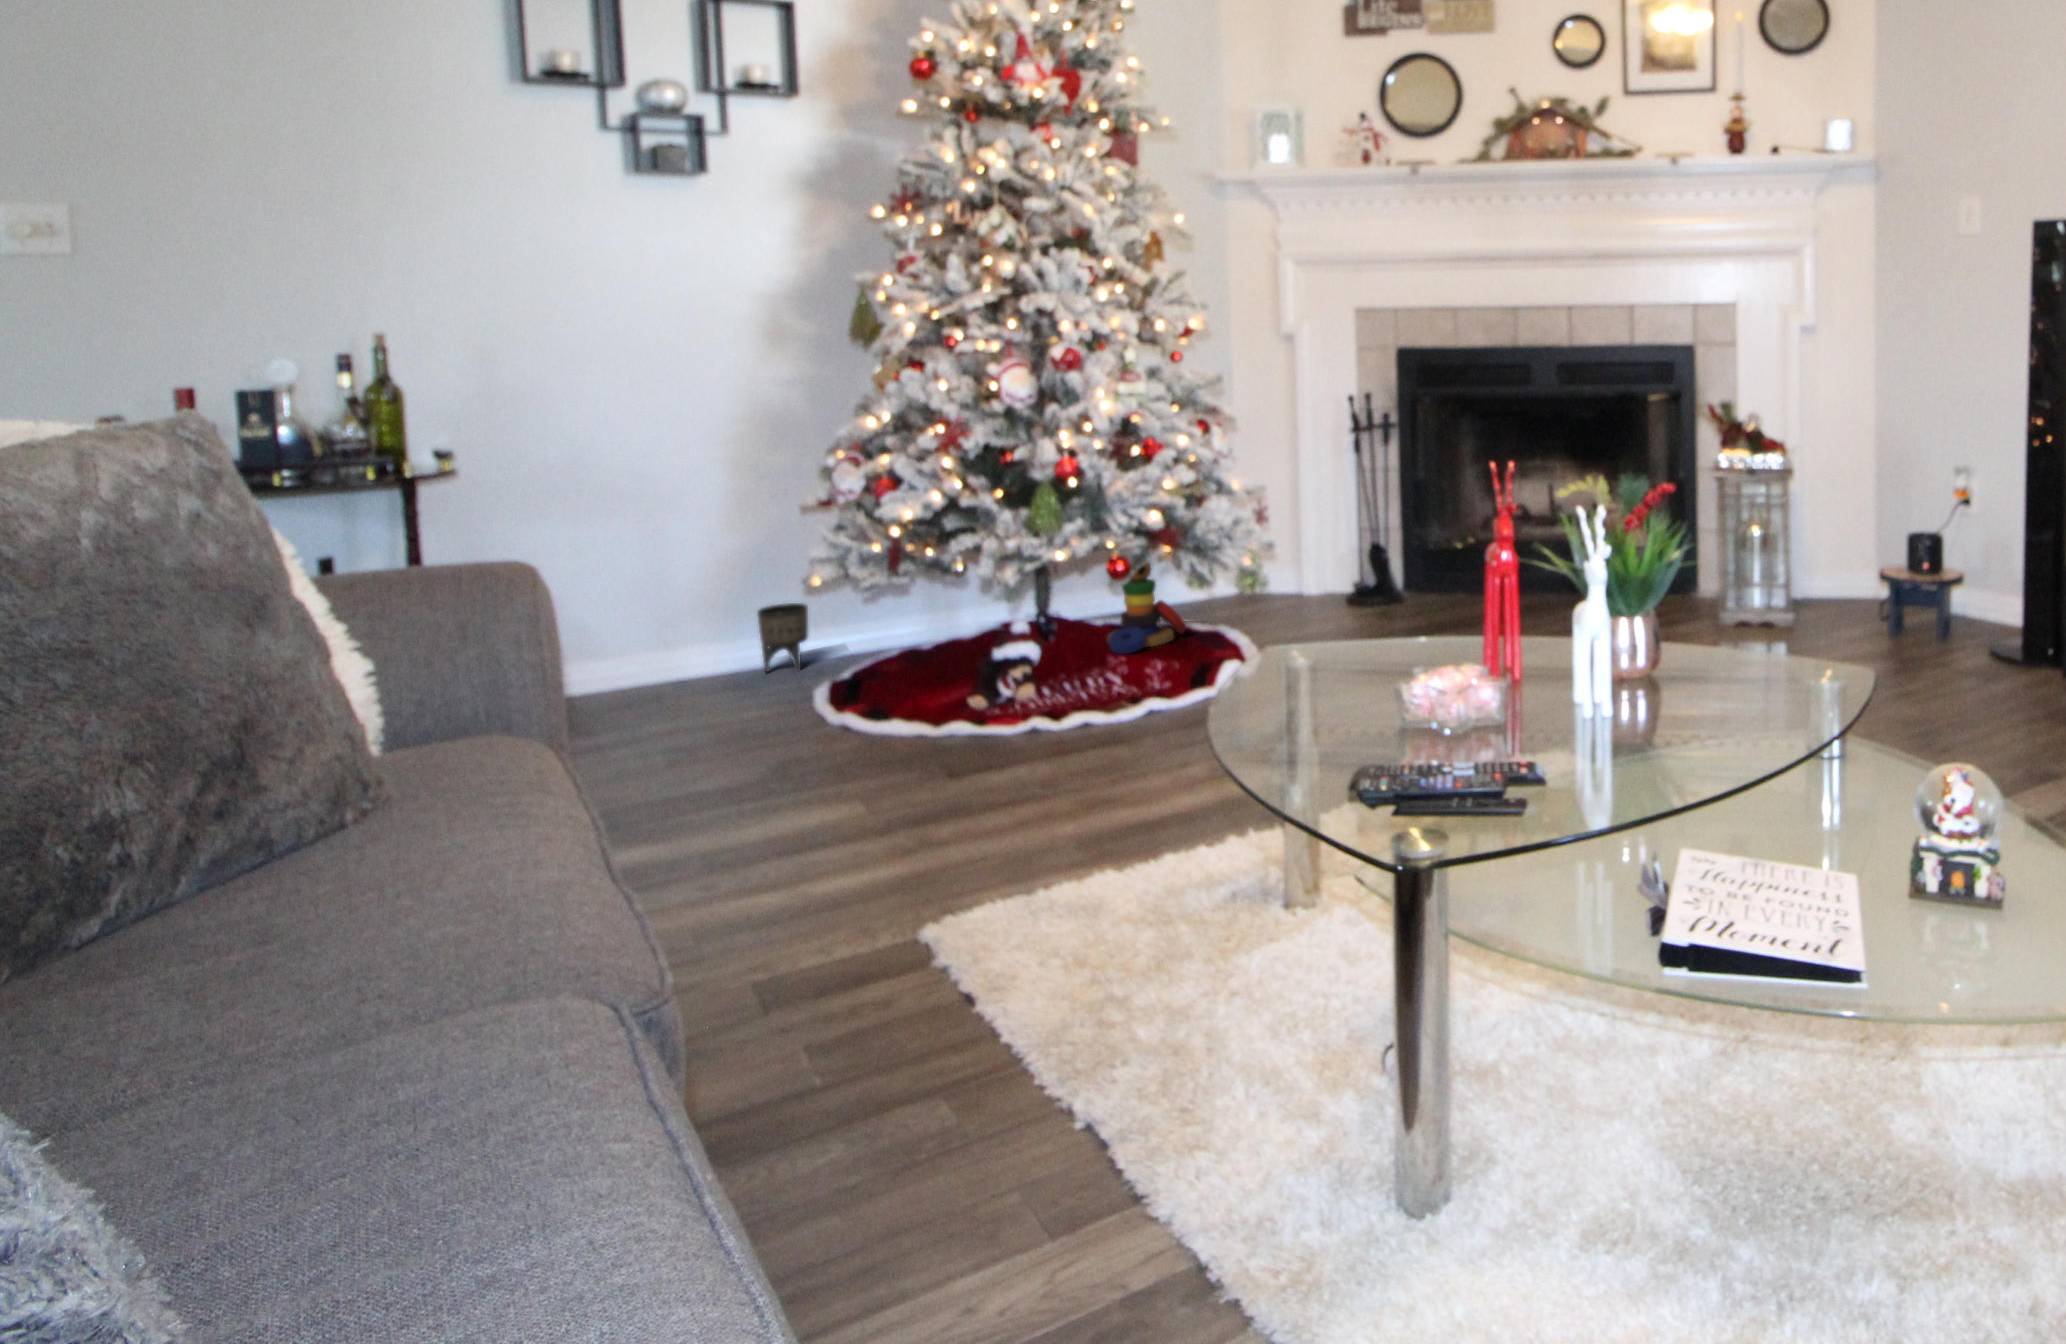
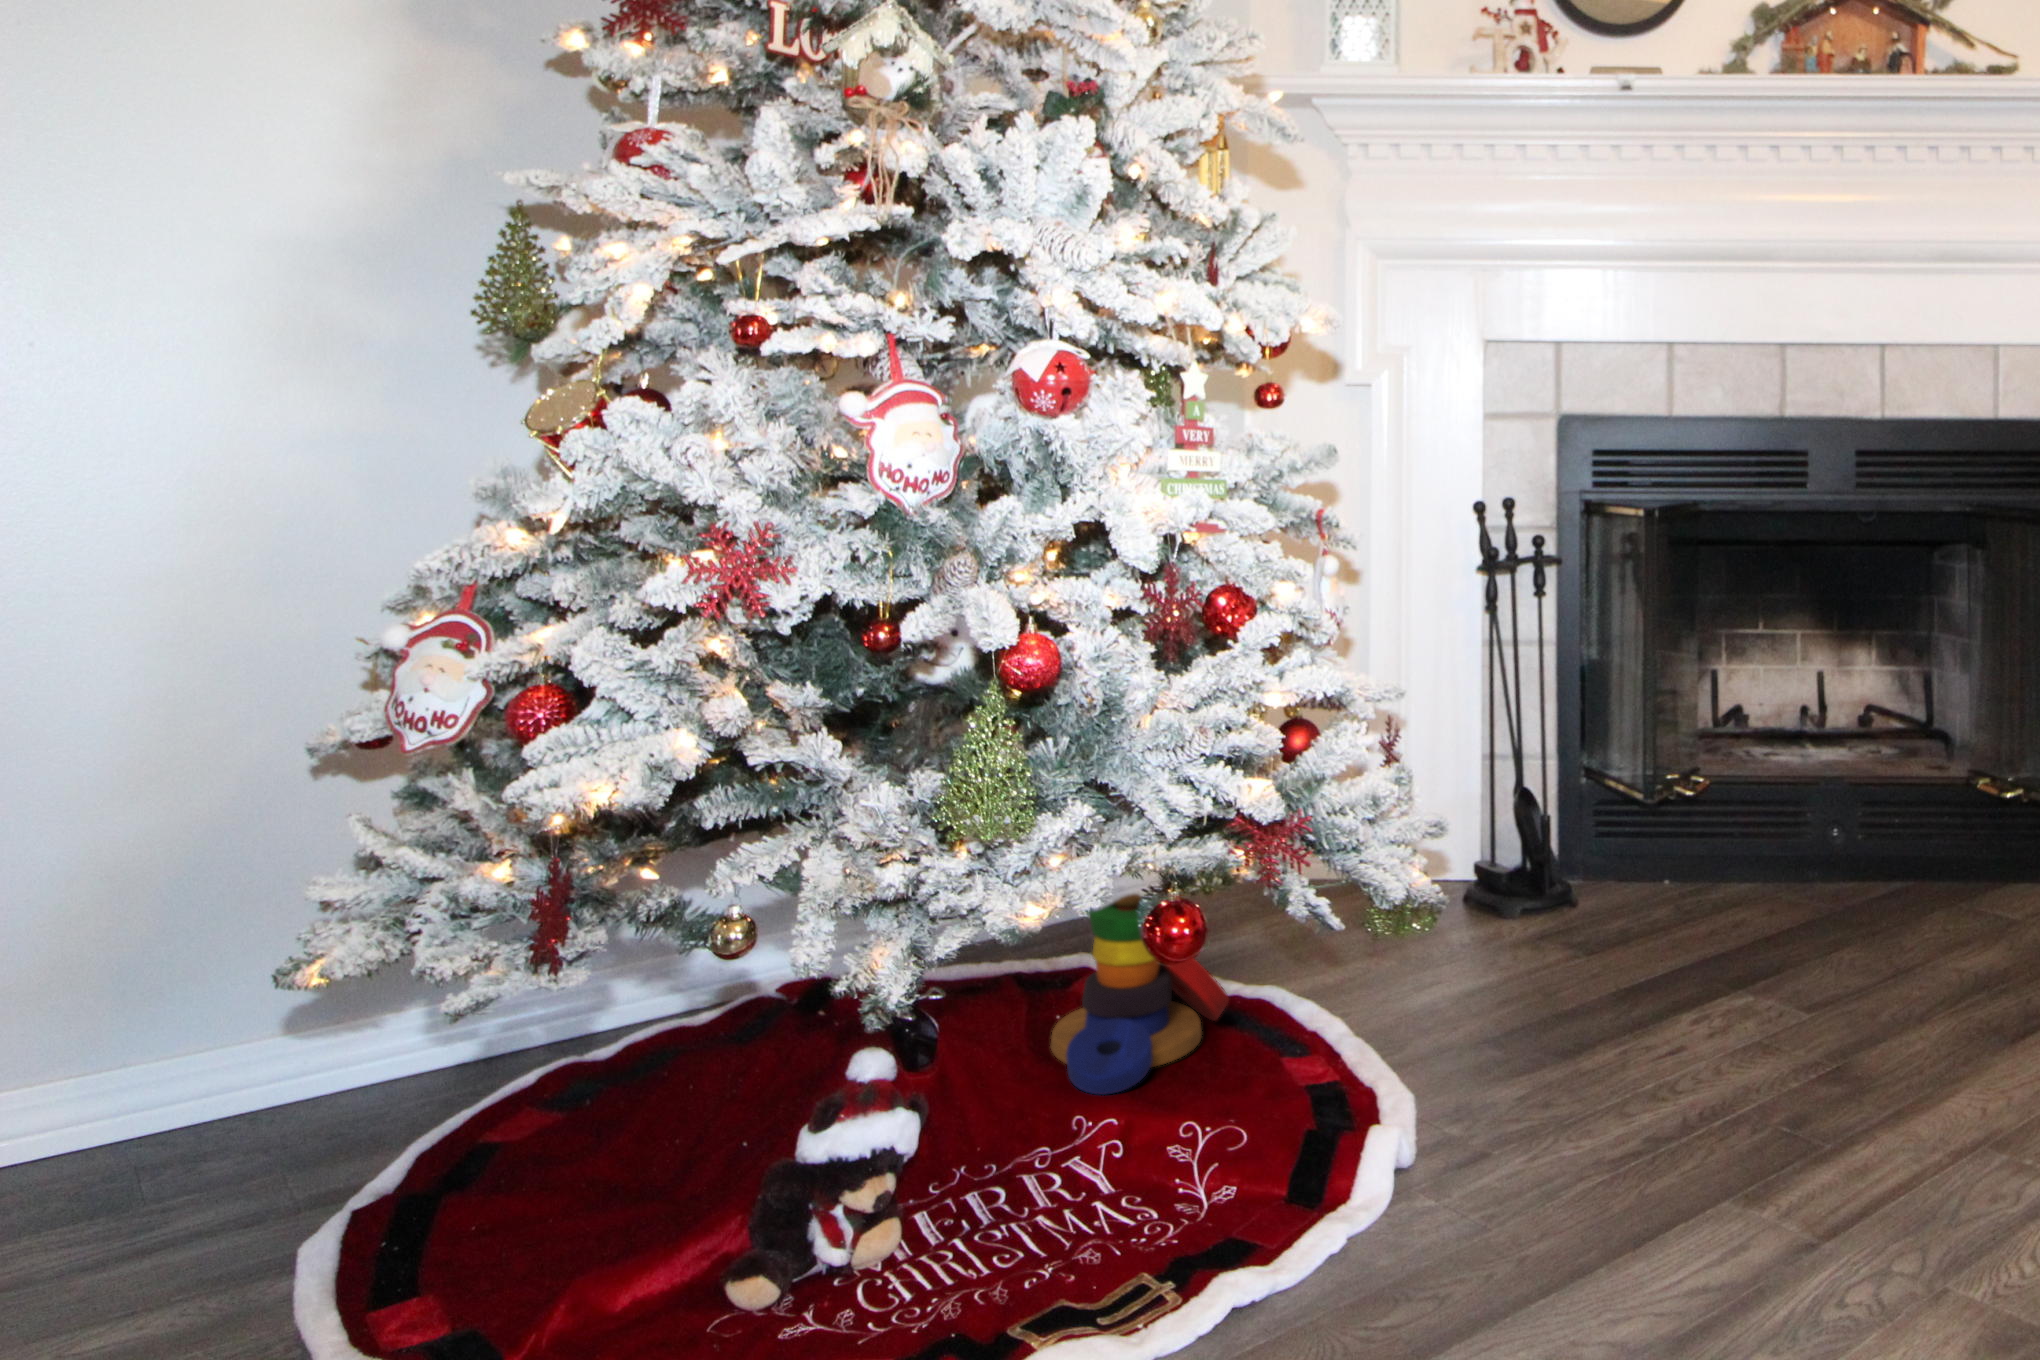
planter: present [757,603,808,672] -> none [172,969,313,1157]

